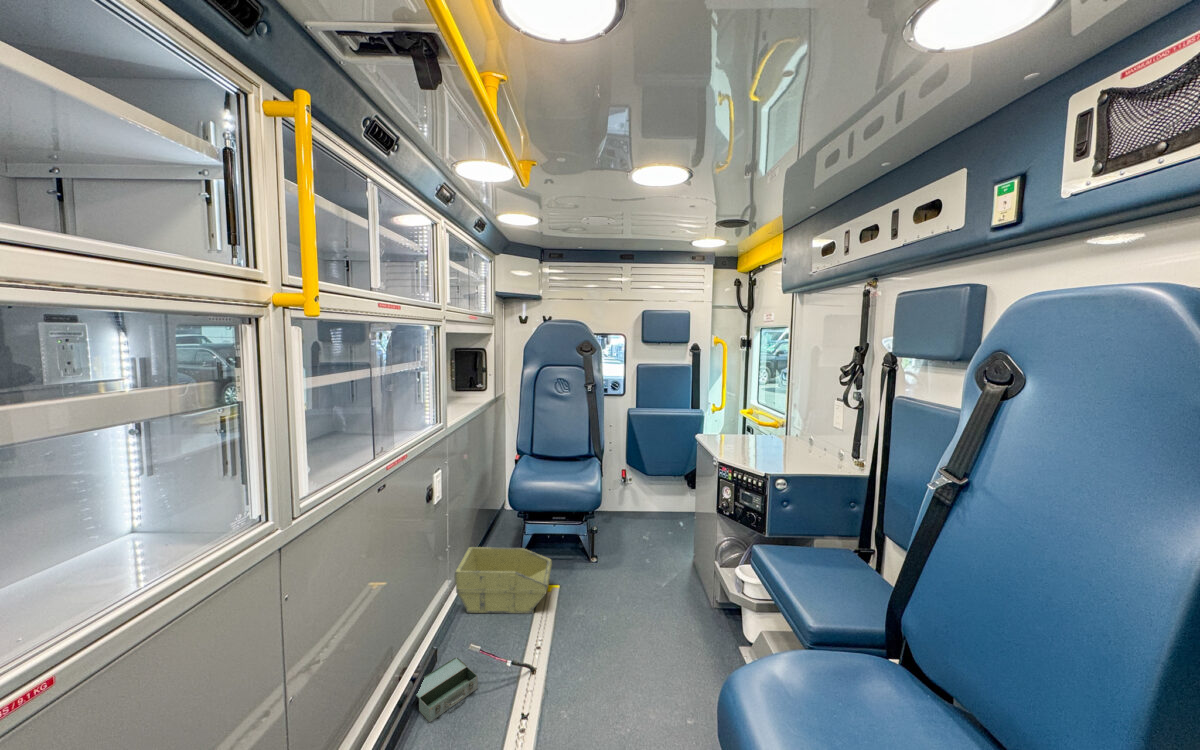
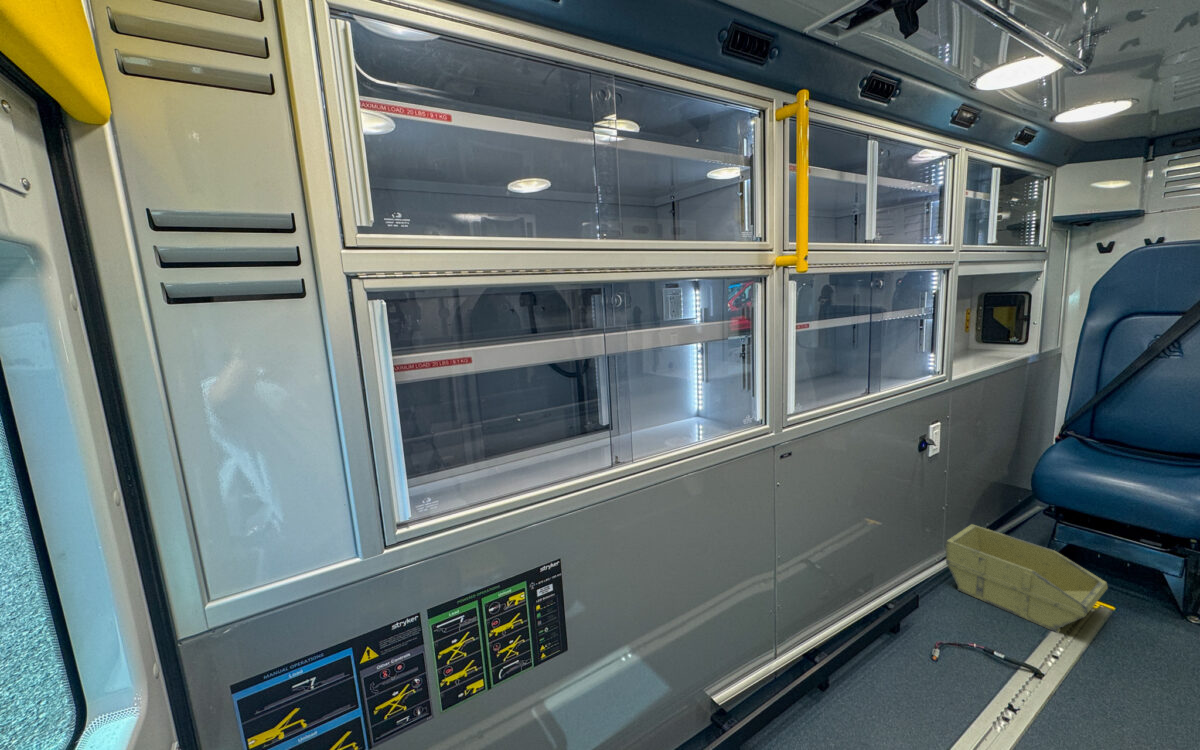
toolbox: present [416,658,478,722] -> none [877,616,955,661]

